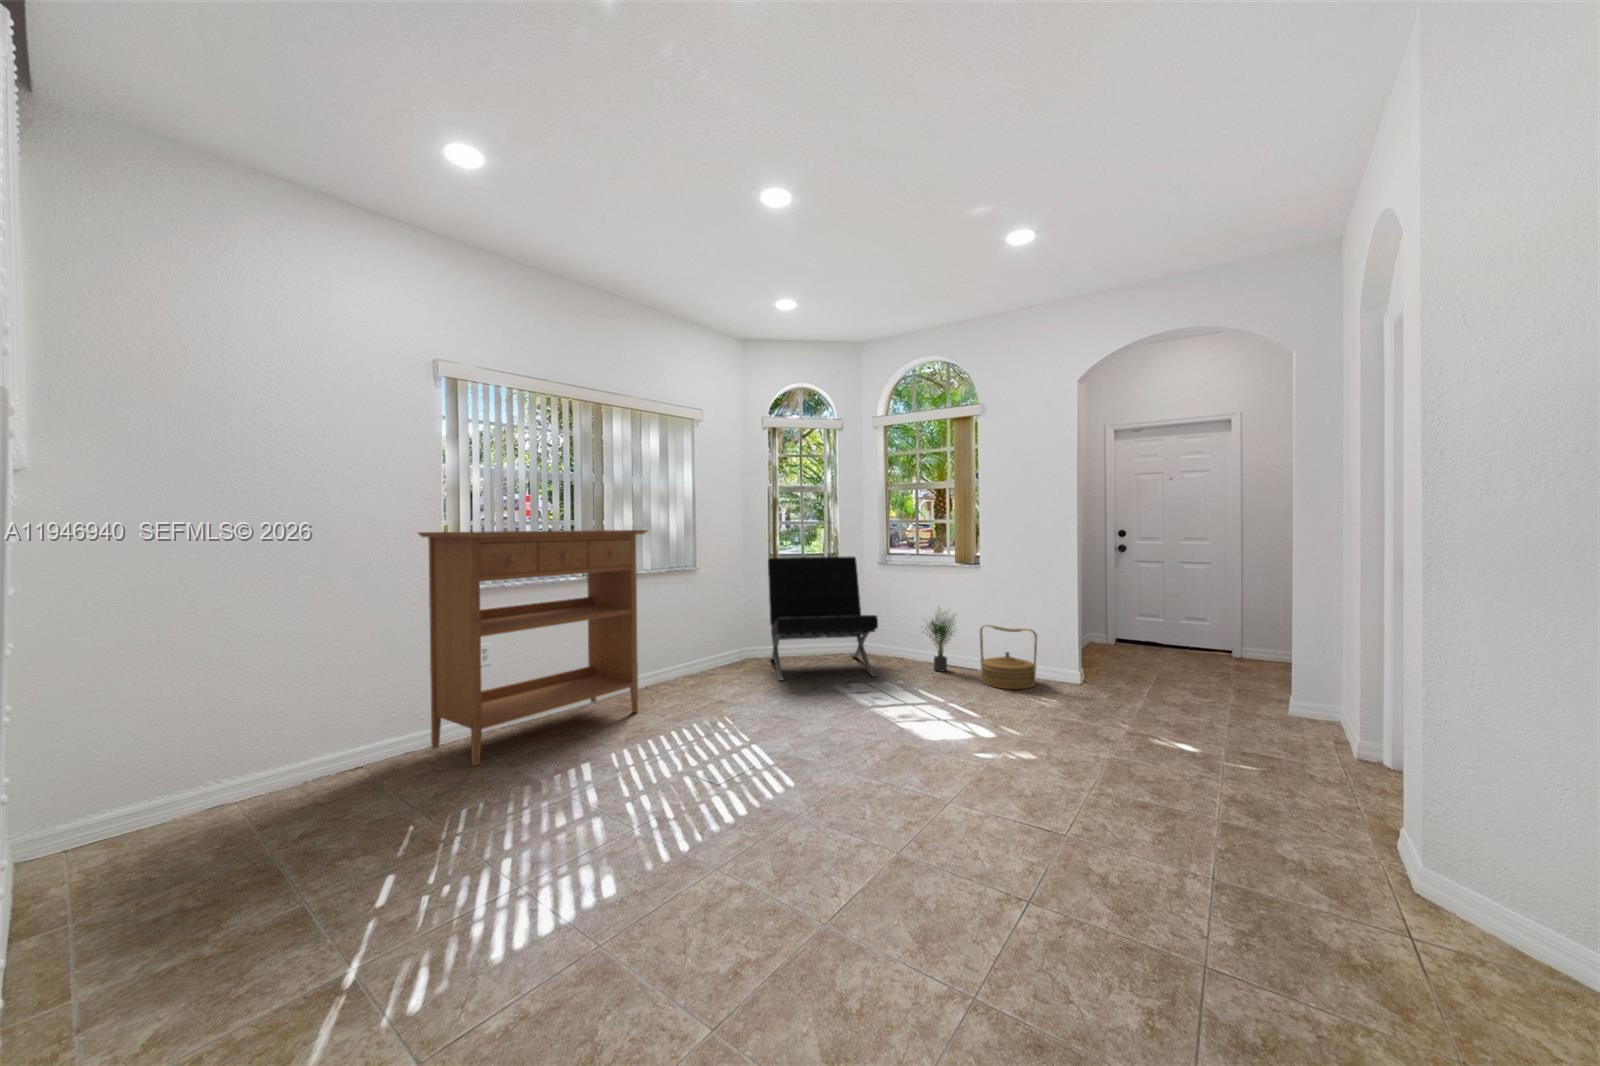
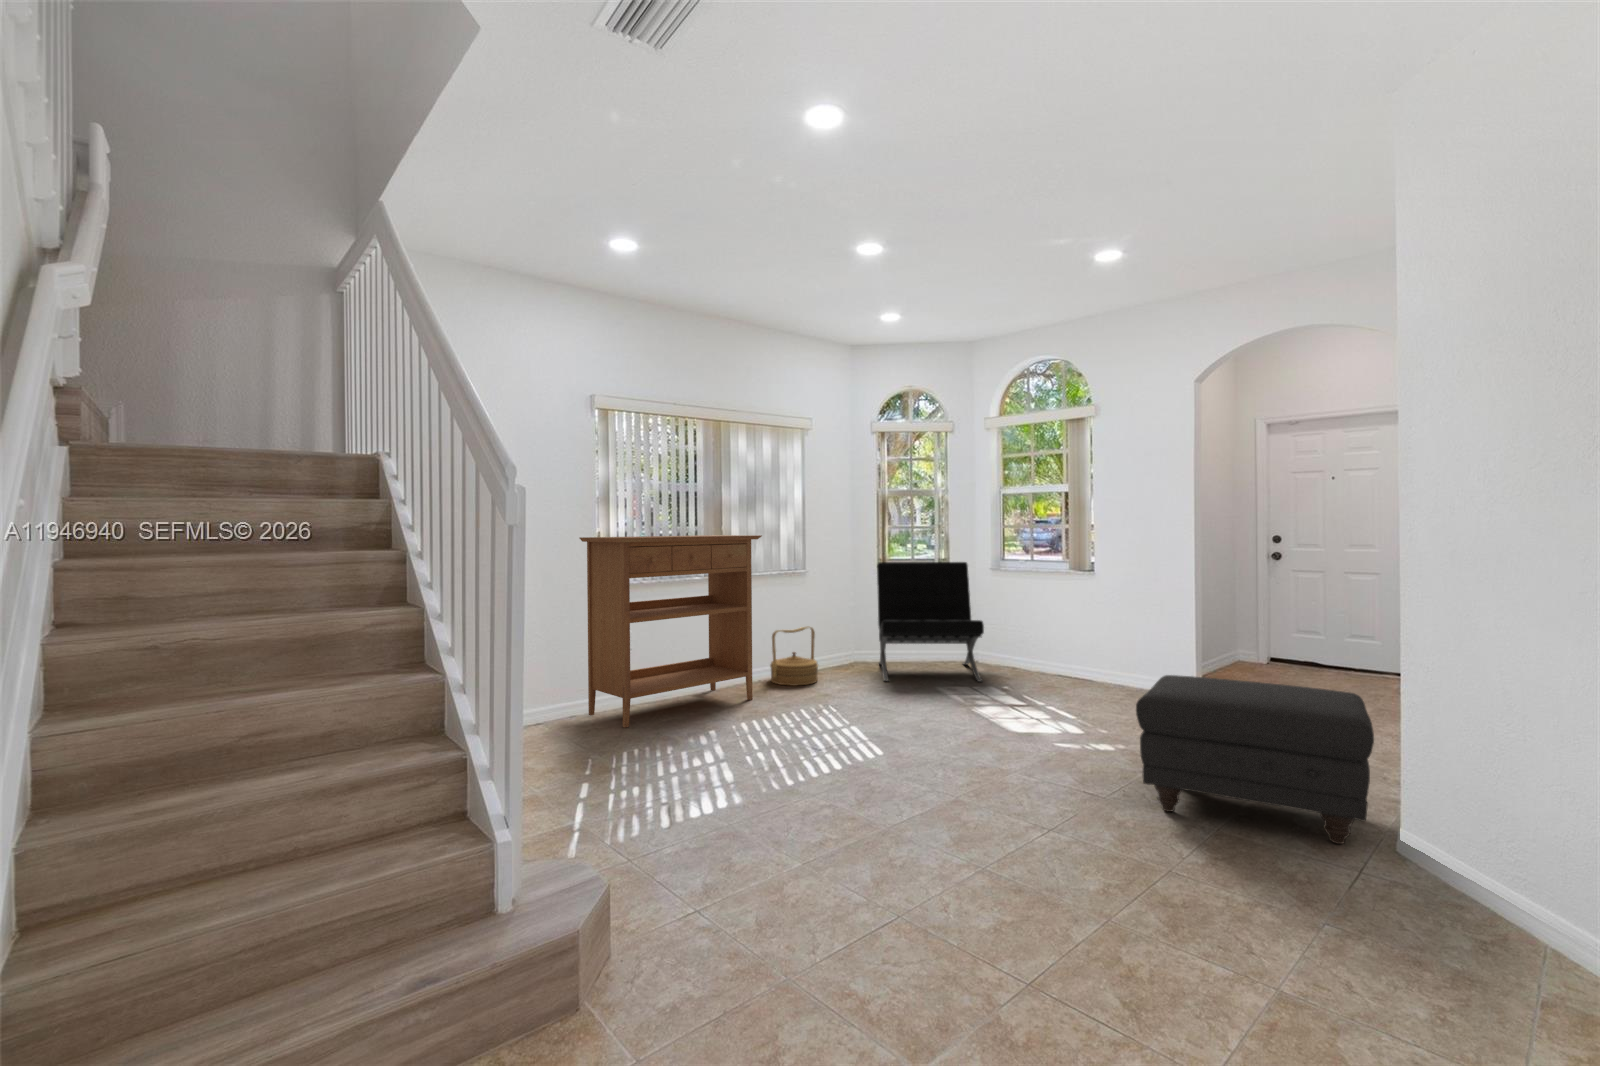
potted plant: present [925,613,955,672] -> none [1027,613,1072,680]
woven basket: present [980,625,1037,689] -> present [770,627,818,686]
ottoman: none [1105,682,1418,894] -> present [1136,675,1374,844]

